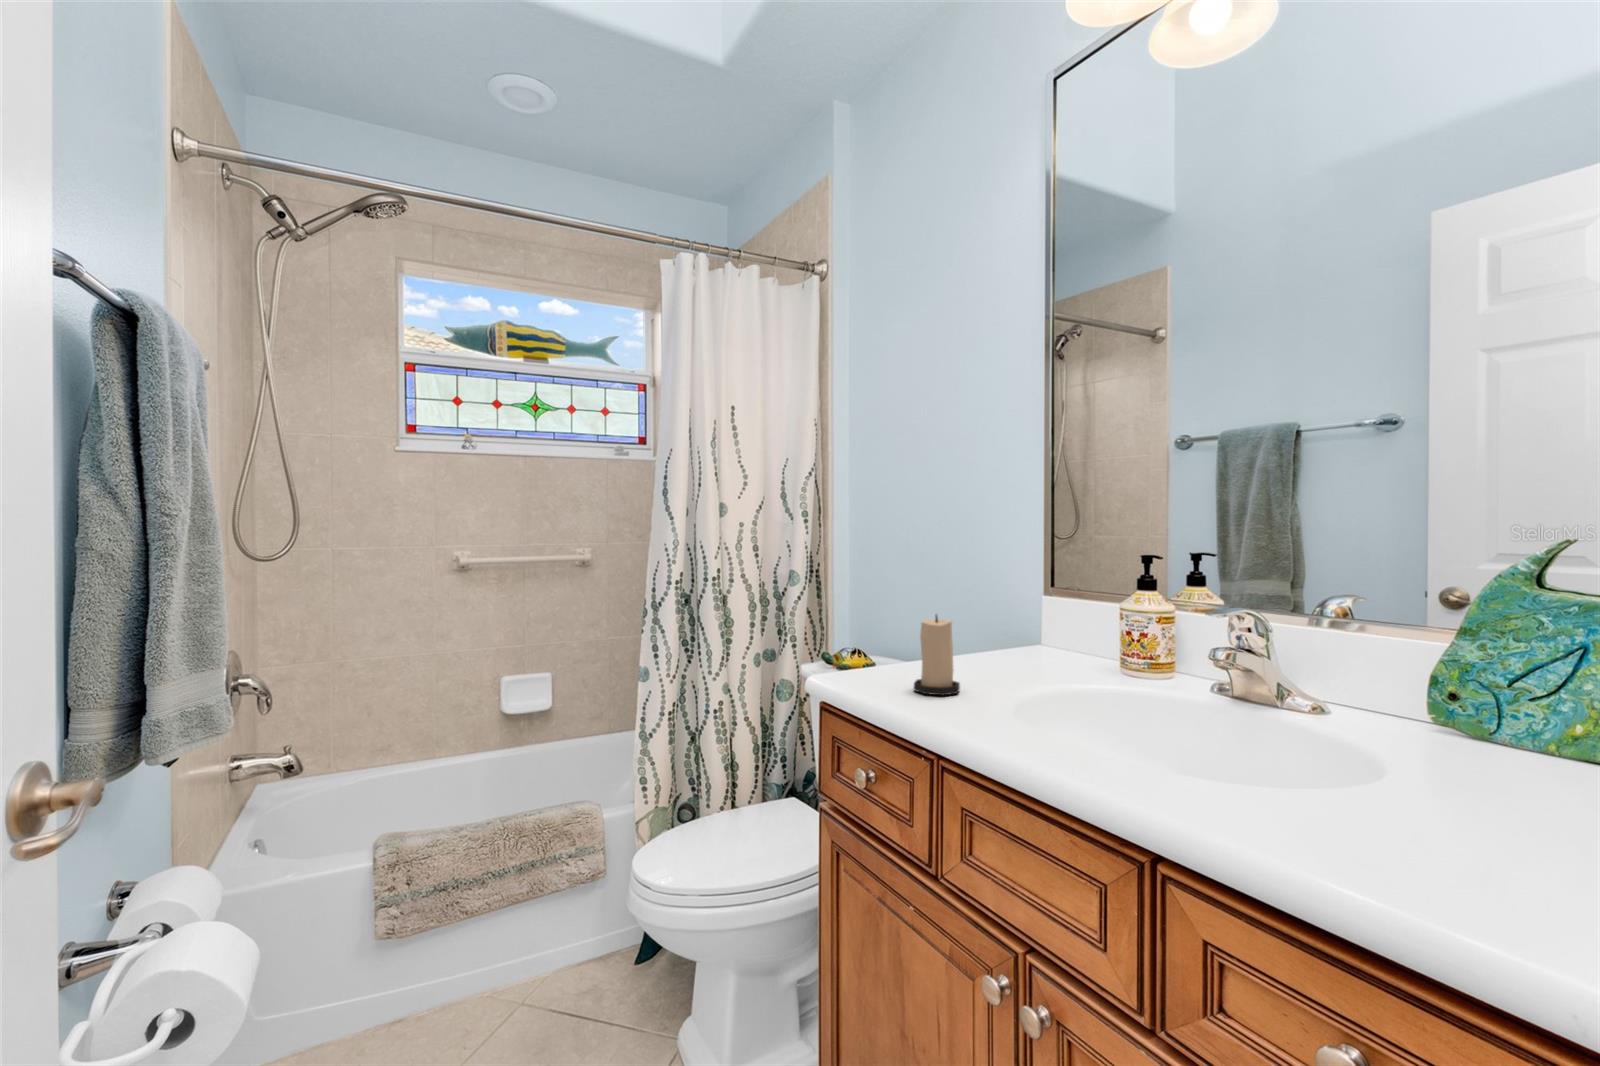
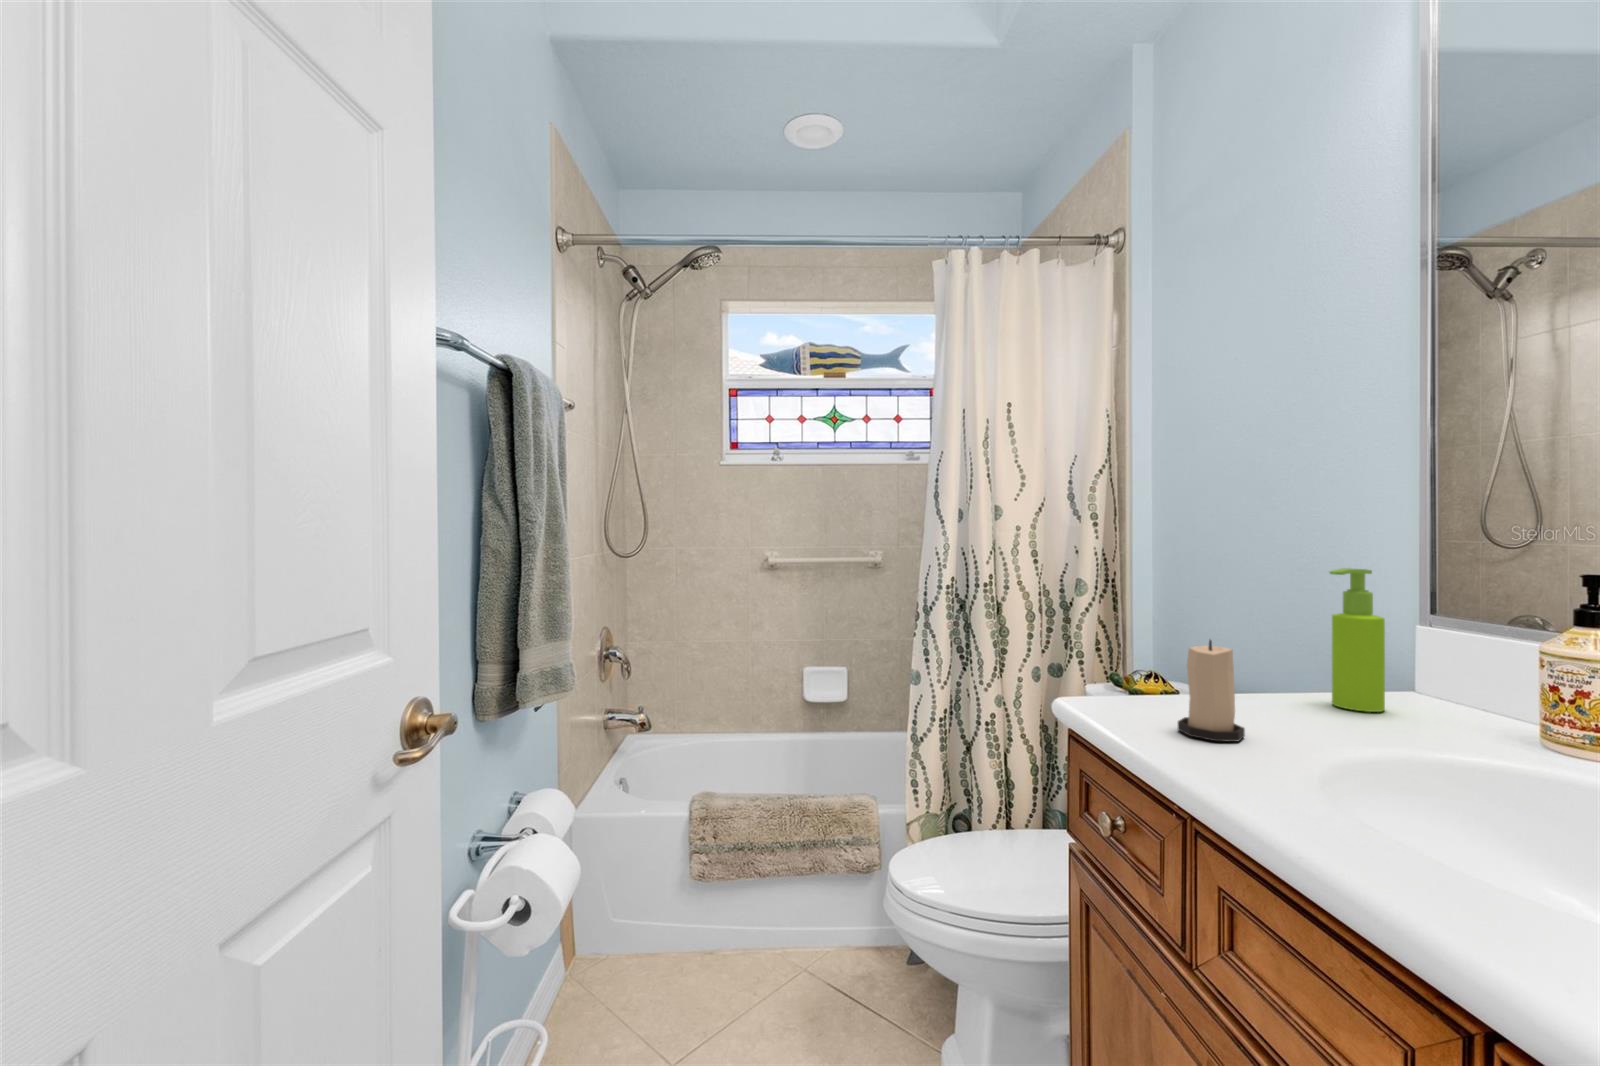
soap dispenser: none [1000,555,1033,662] -> present [1329,568,1385,712]

